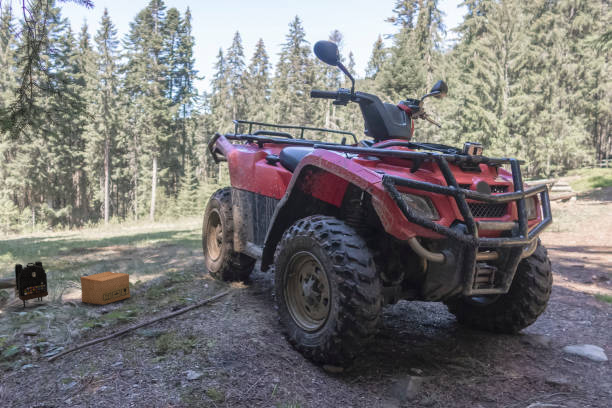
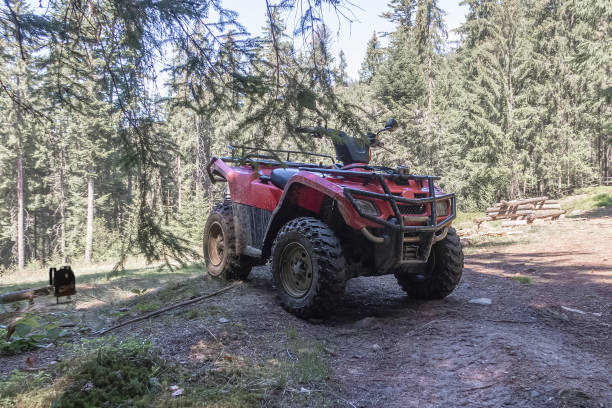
cardboard box: present [81,271,130,304] -> none [103,275,144,300]

